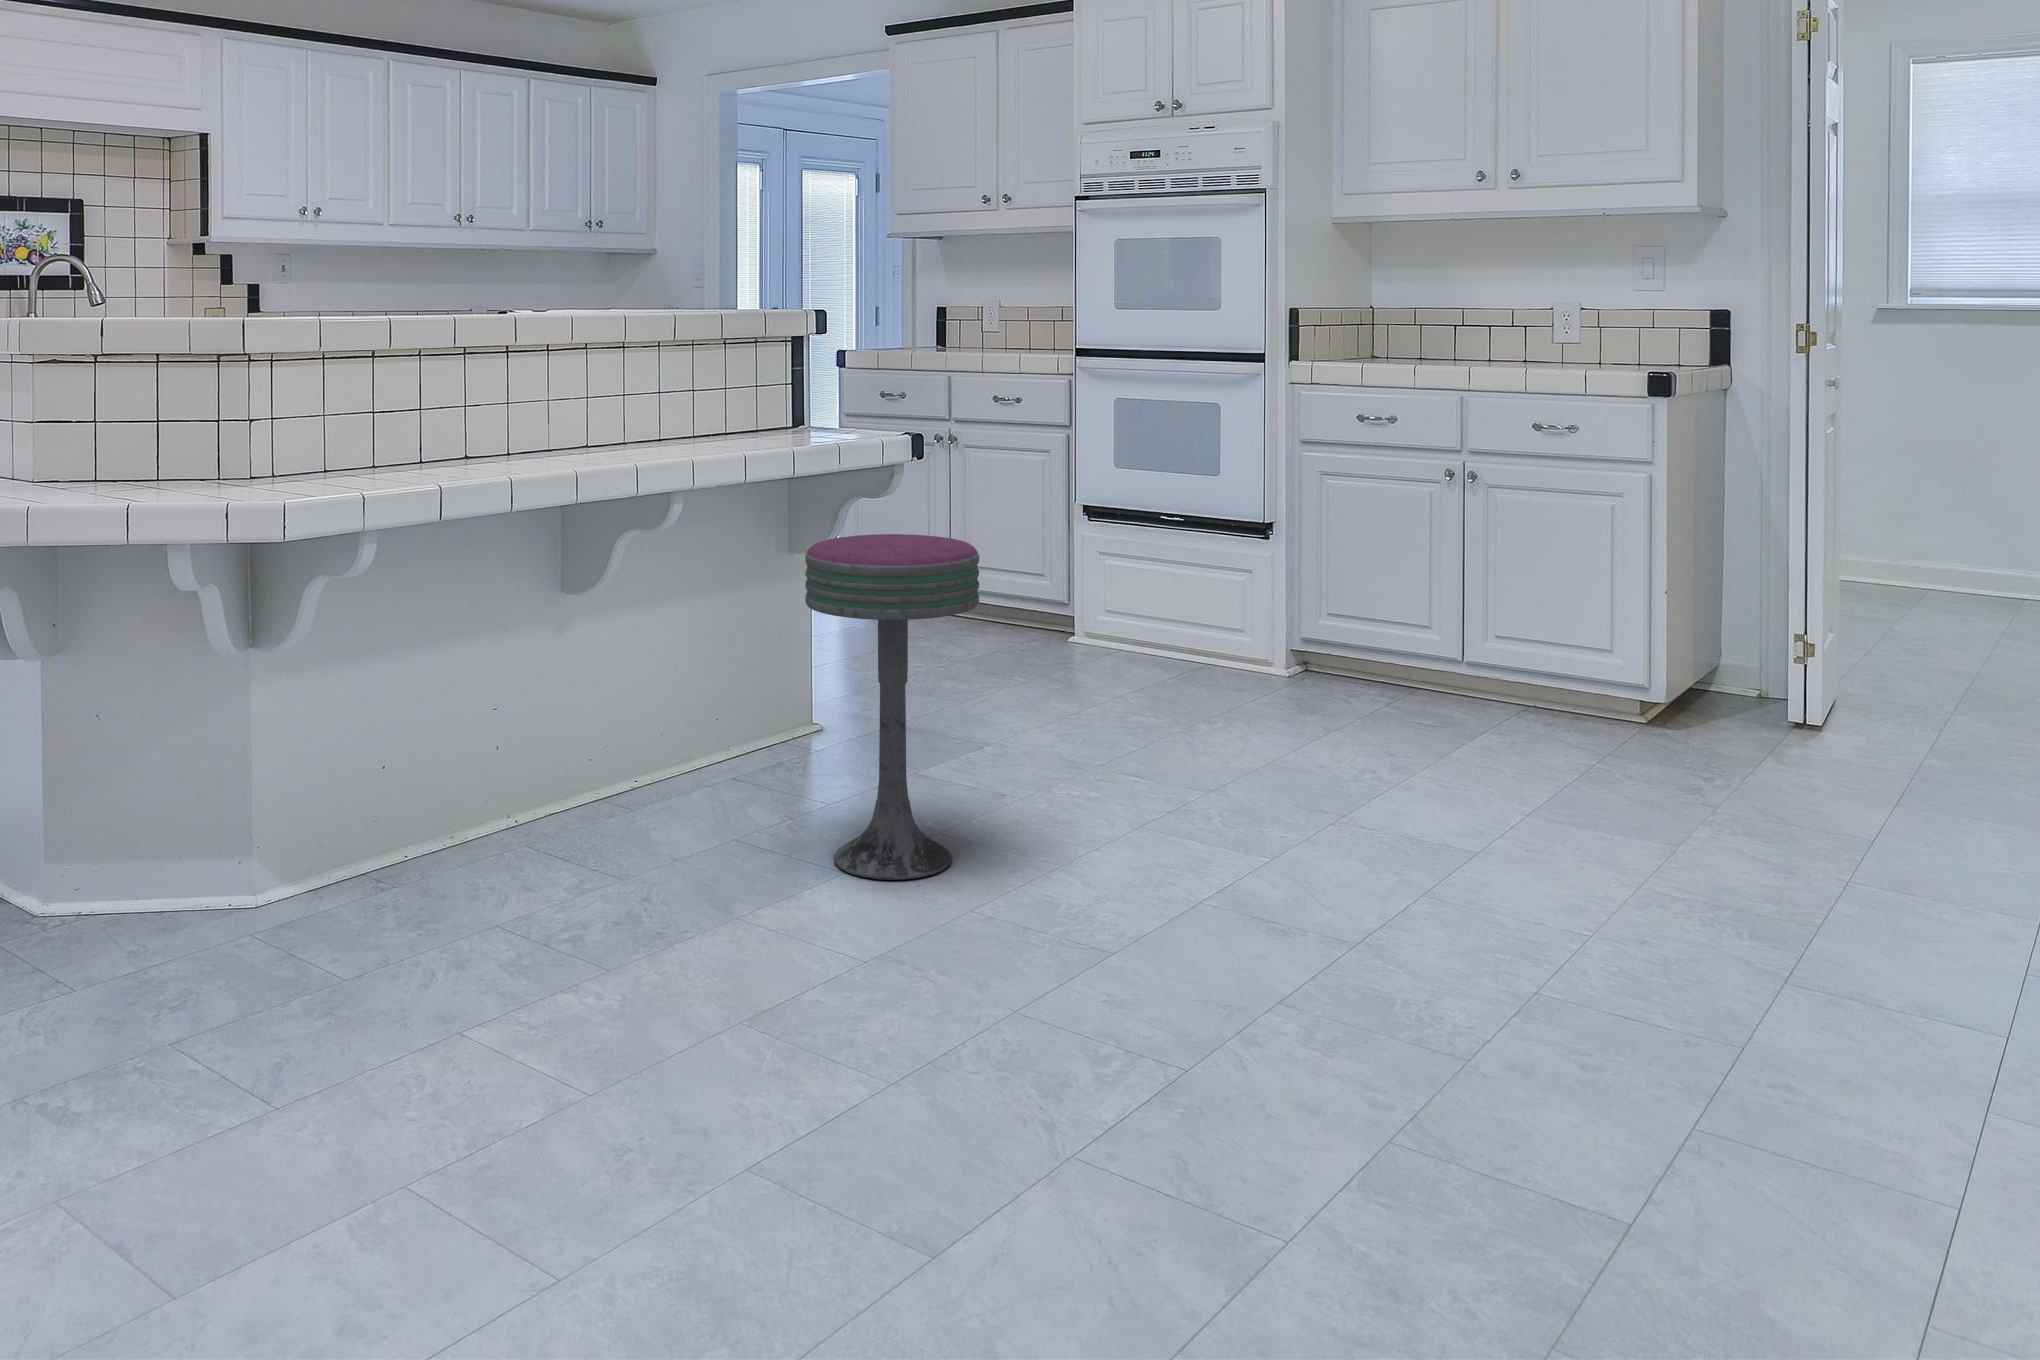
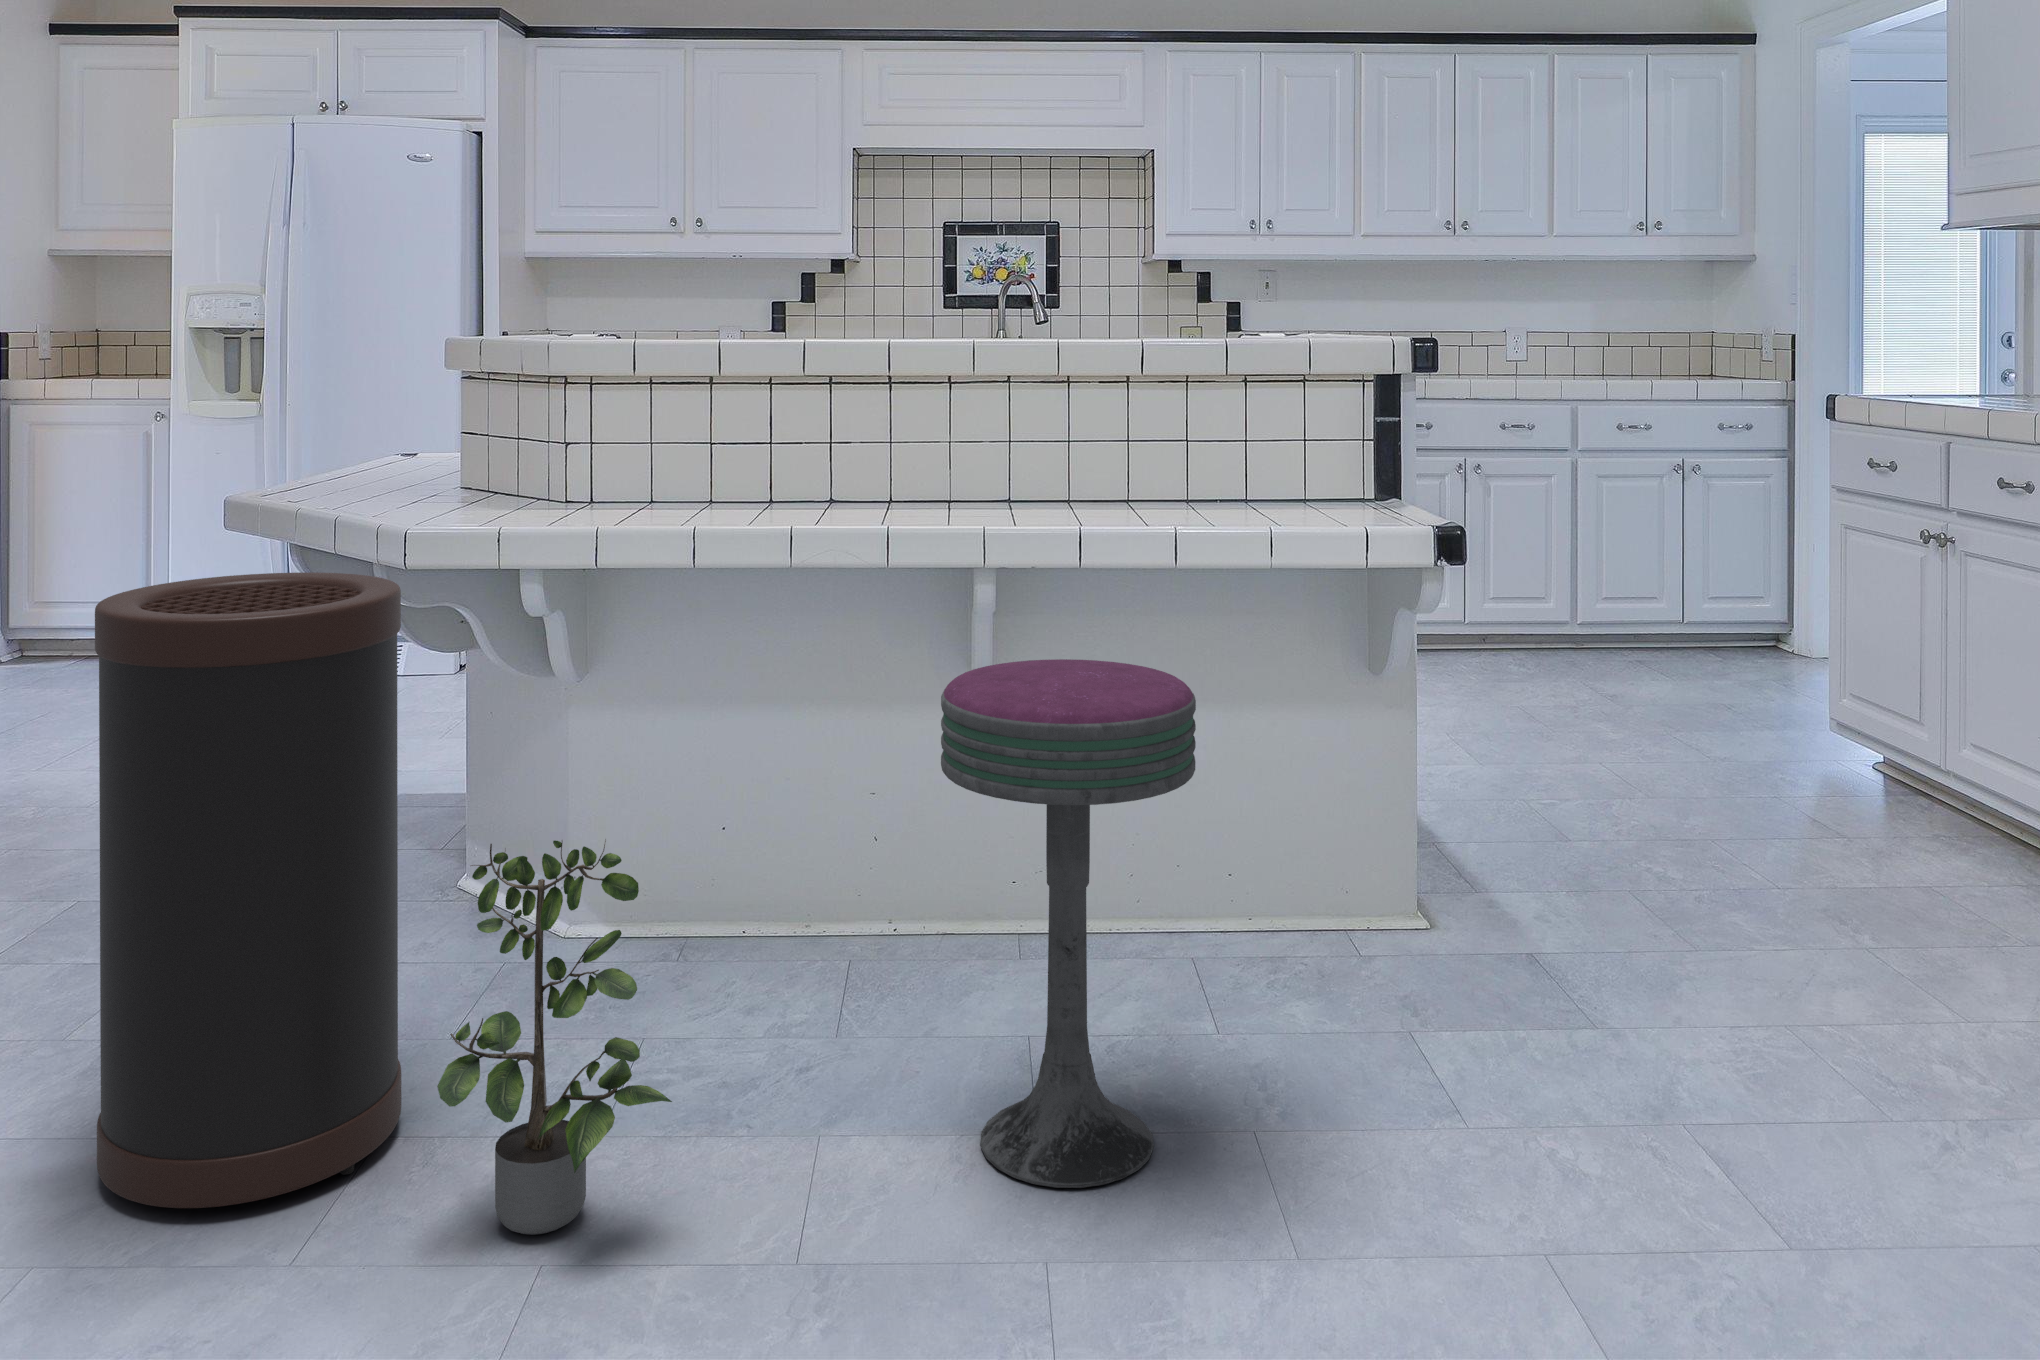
trash can: none [283,533,550,1115] -> present [95,572,401,1208]
potted plant: none [648,688,816,1003] -> present [437,840,672,1235]

